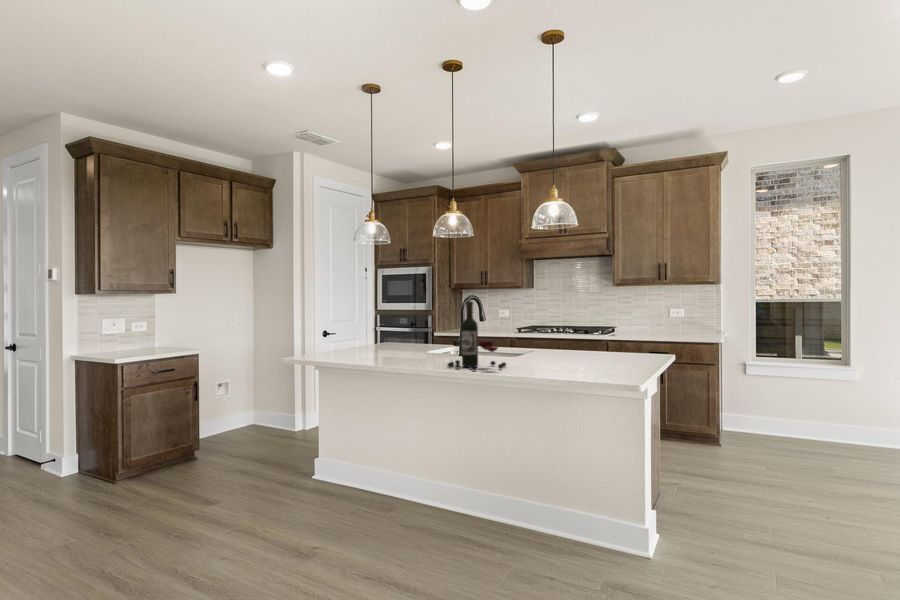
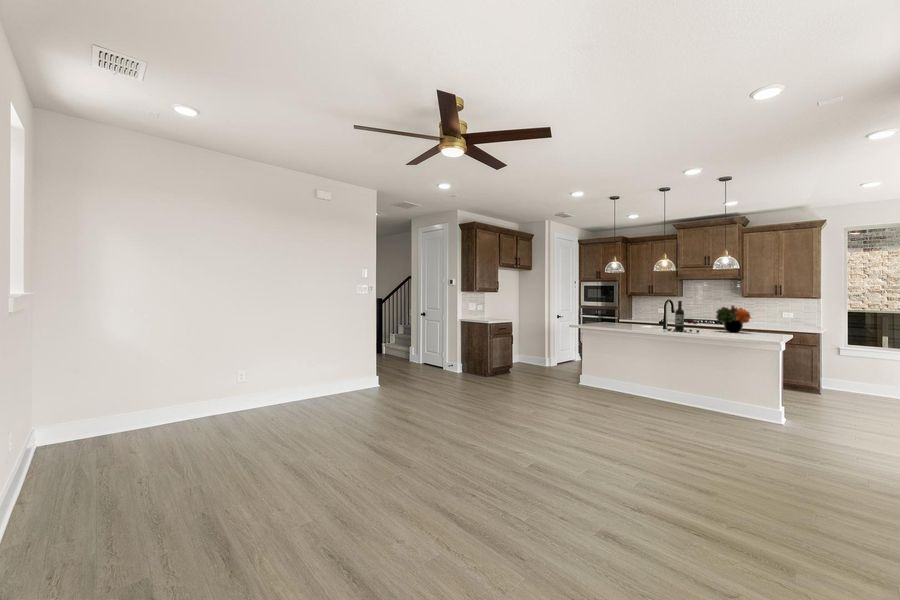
flower arrangement: none [544,306,607,359] -> present [716,306,751,332]

